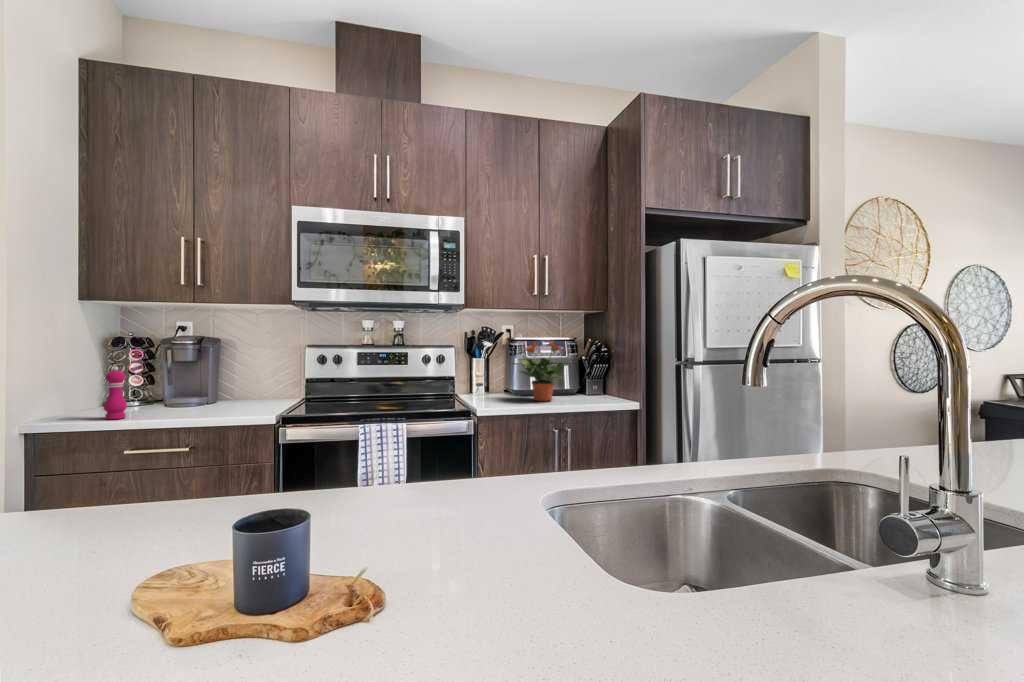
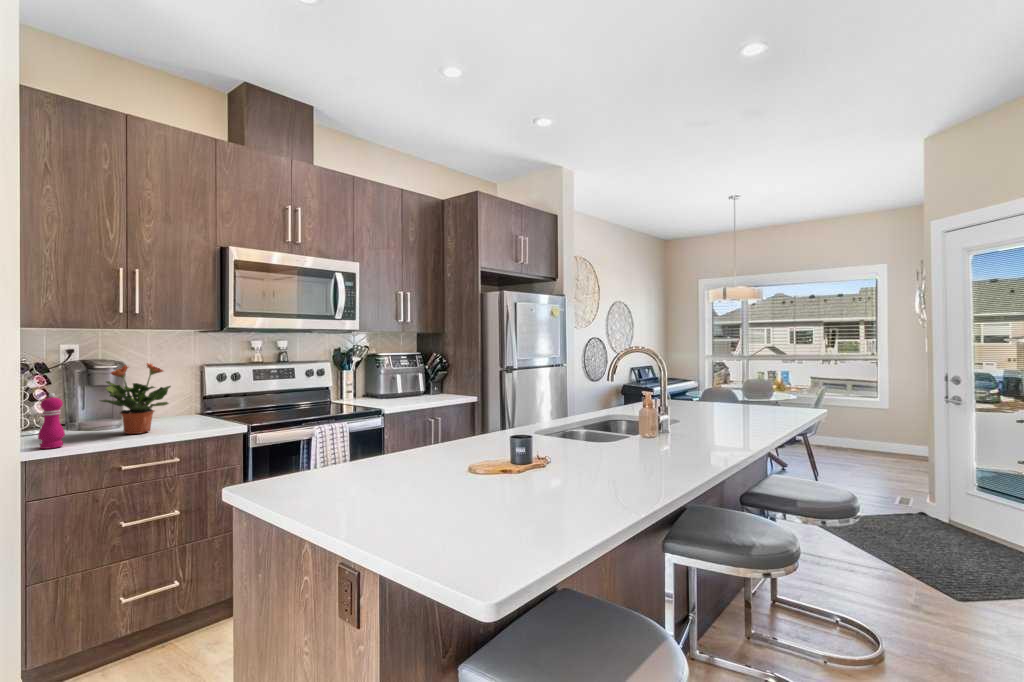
potted plant: present [520,342,566,401] -> present [100,363,171,434]

